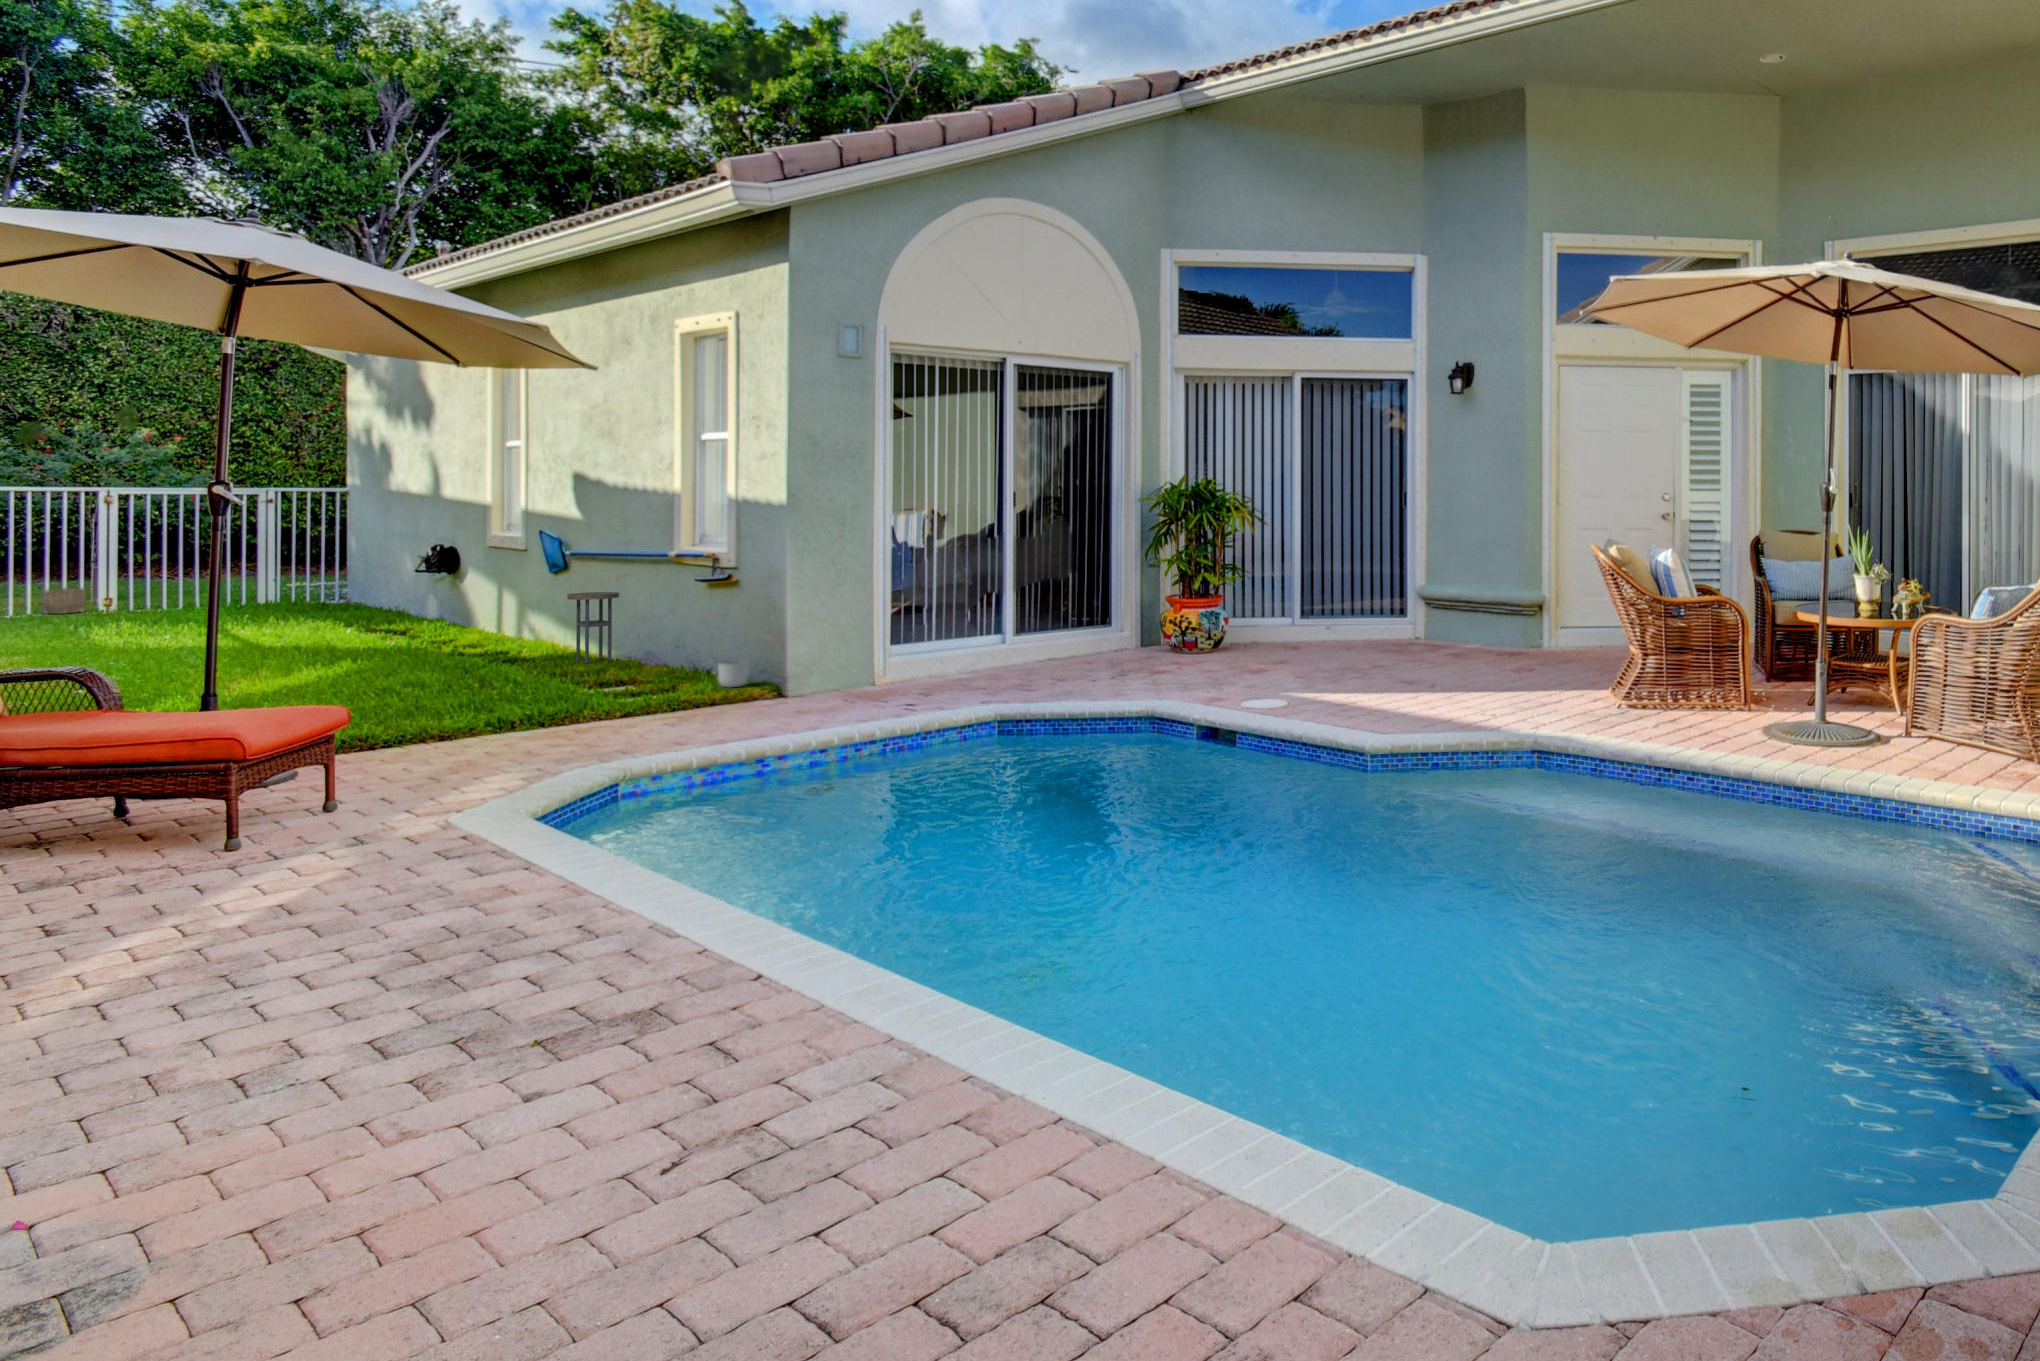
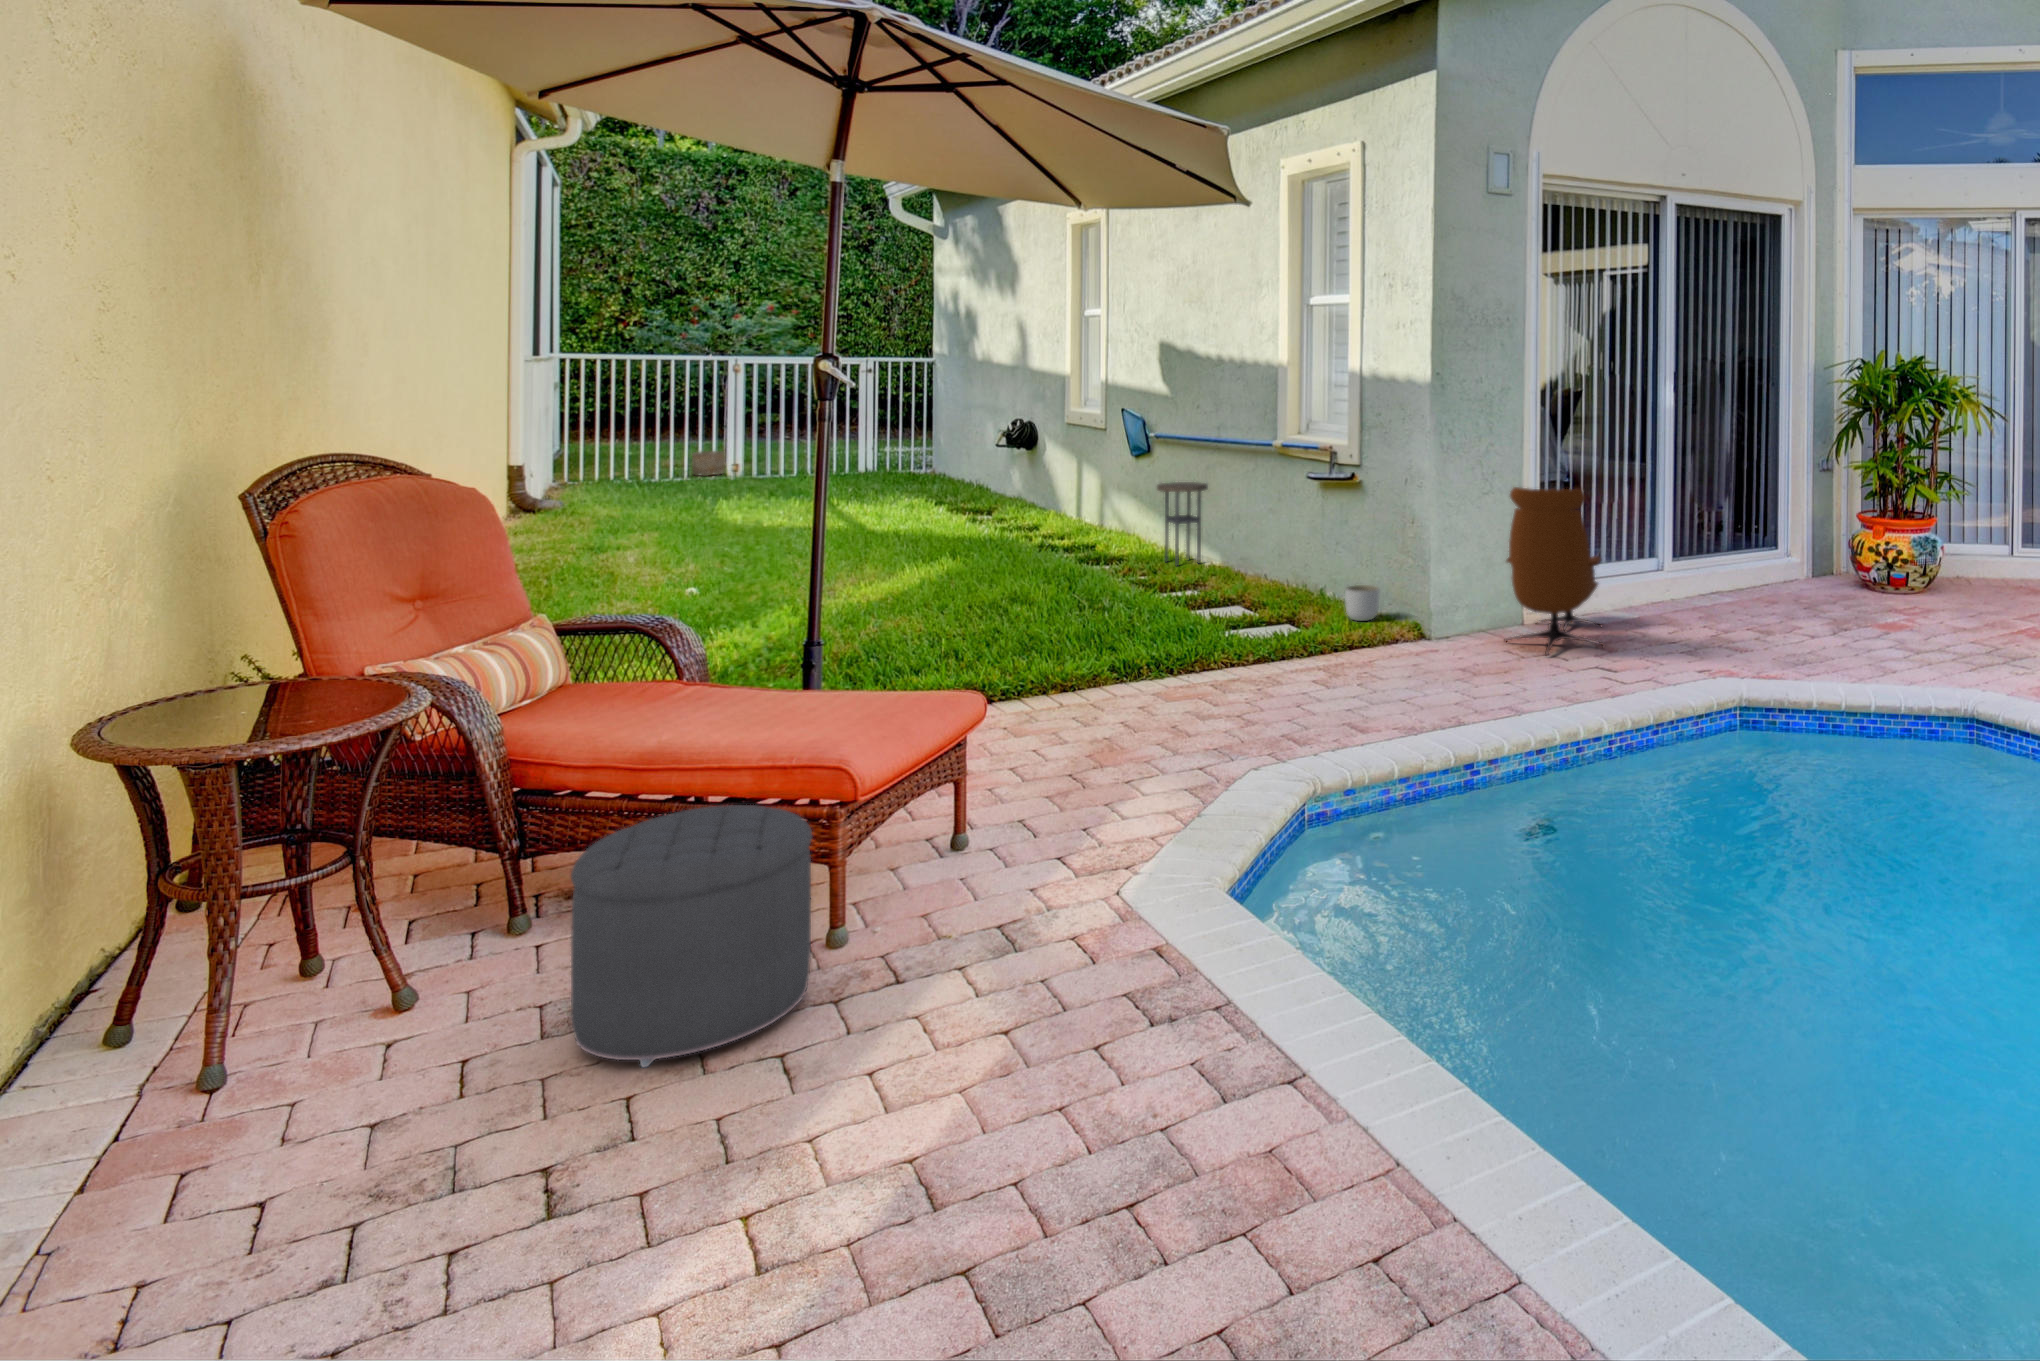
lounge chair: none [835,575,931,698] -> present [1506,487,1604,655]
ottoman: none [43,744,213,874] -> present [571,805,812,1067]

